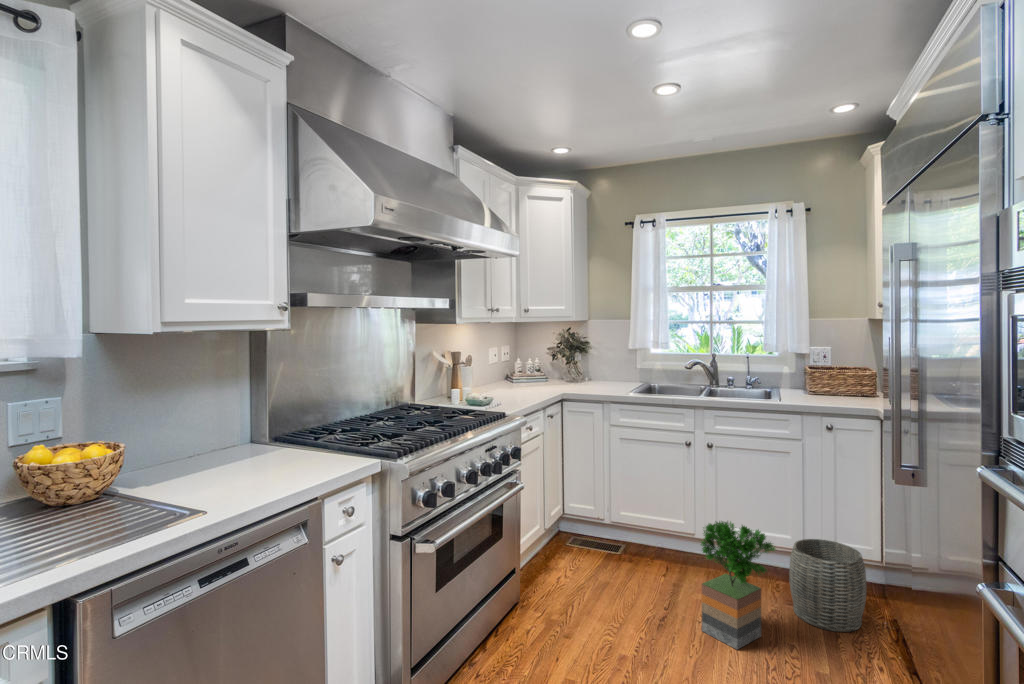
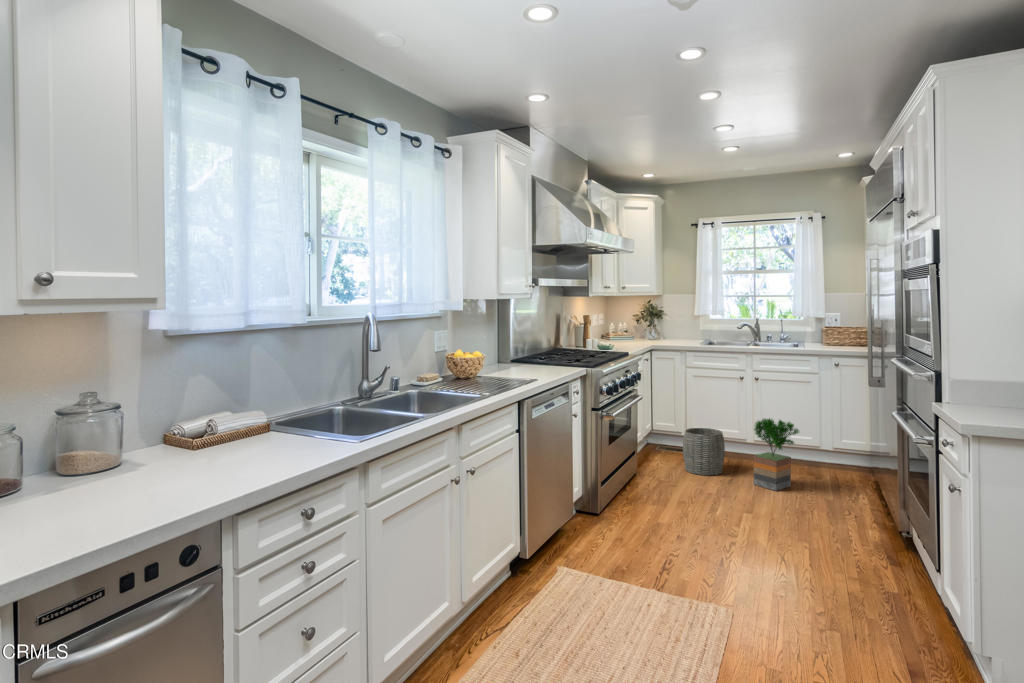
woven basket: present [789,539,866,632] -> present [683,428,725,475]

